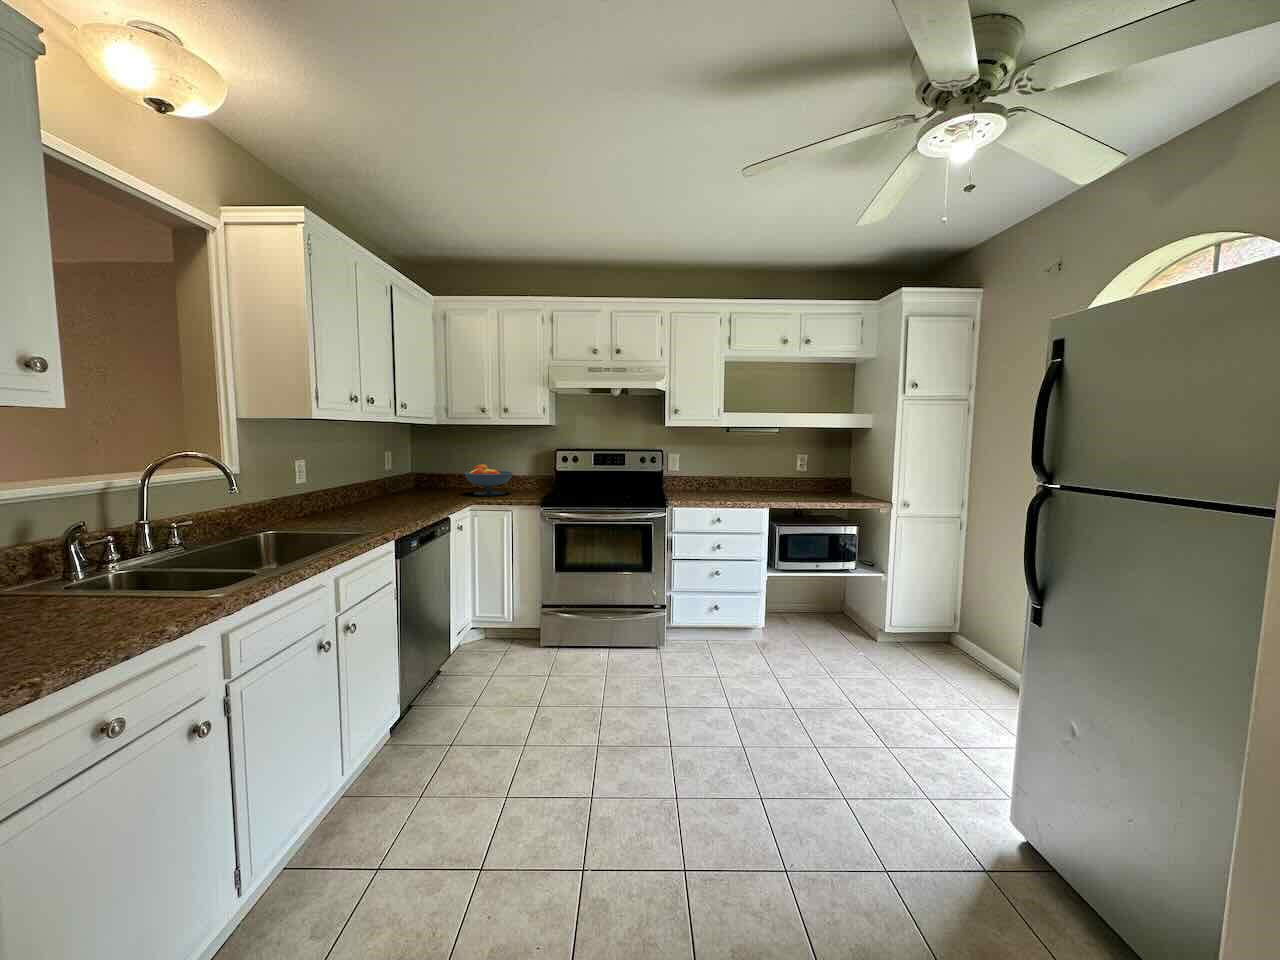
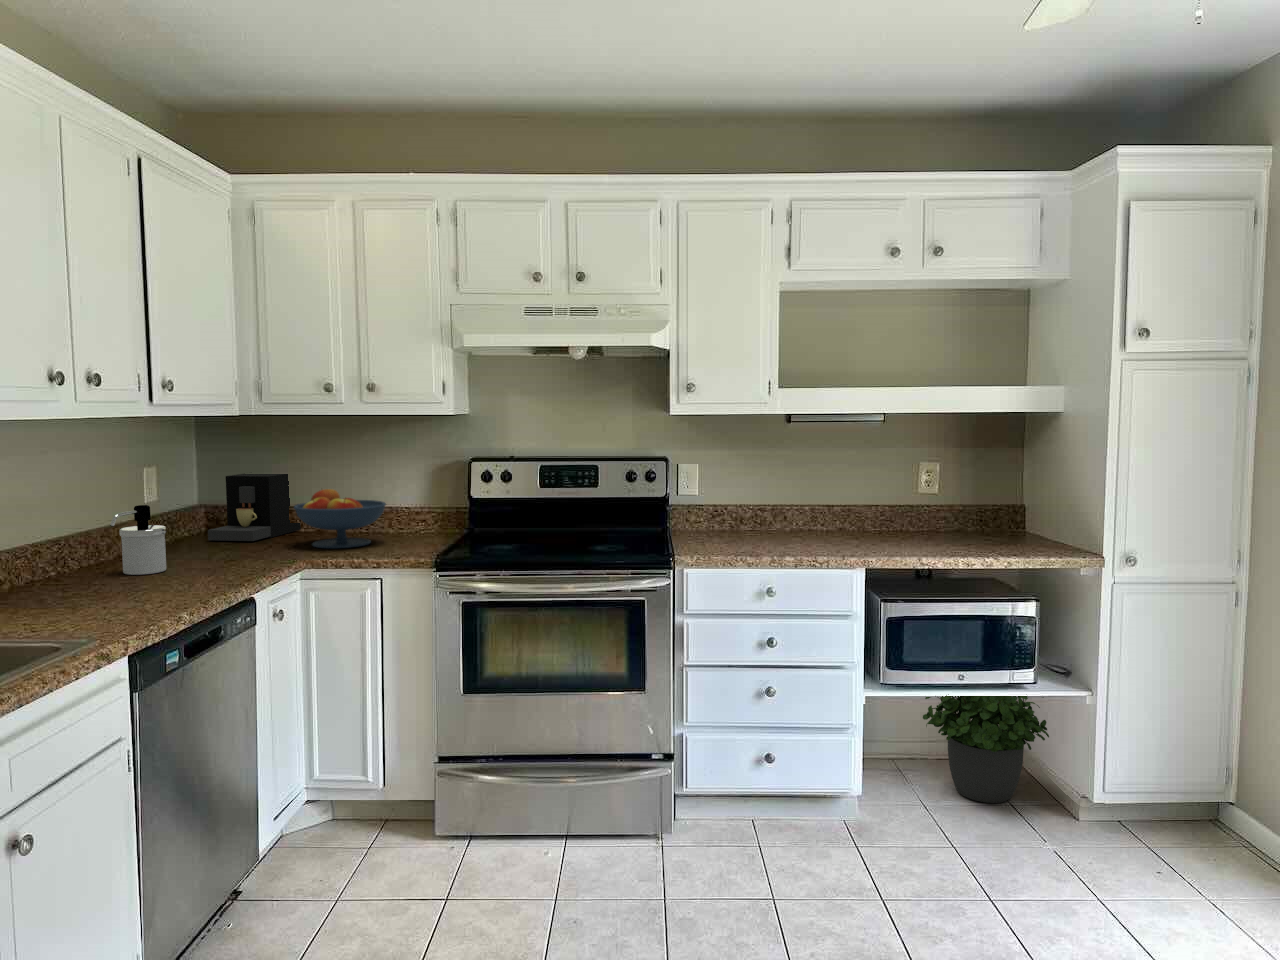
coffee maker: none [417,456,465,492] -> present [208,473,301,541]
soap dispenser: none [373,469,401,505] -> present [110,505,166,575]
potted plant: none [796,557,862,633] -> present [923,694,1049,803]

